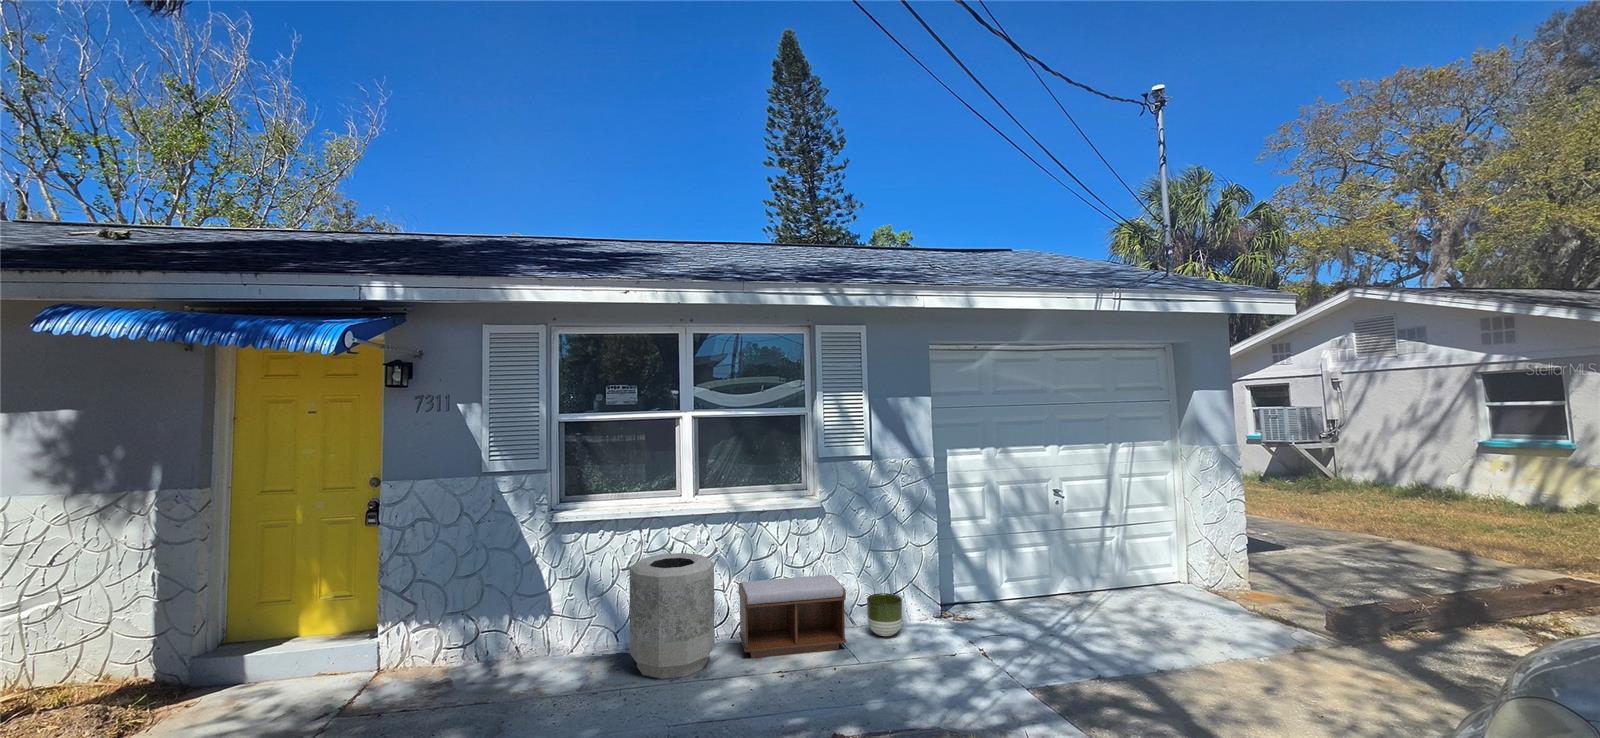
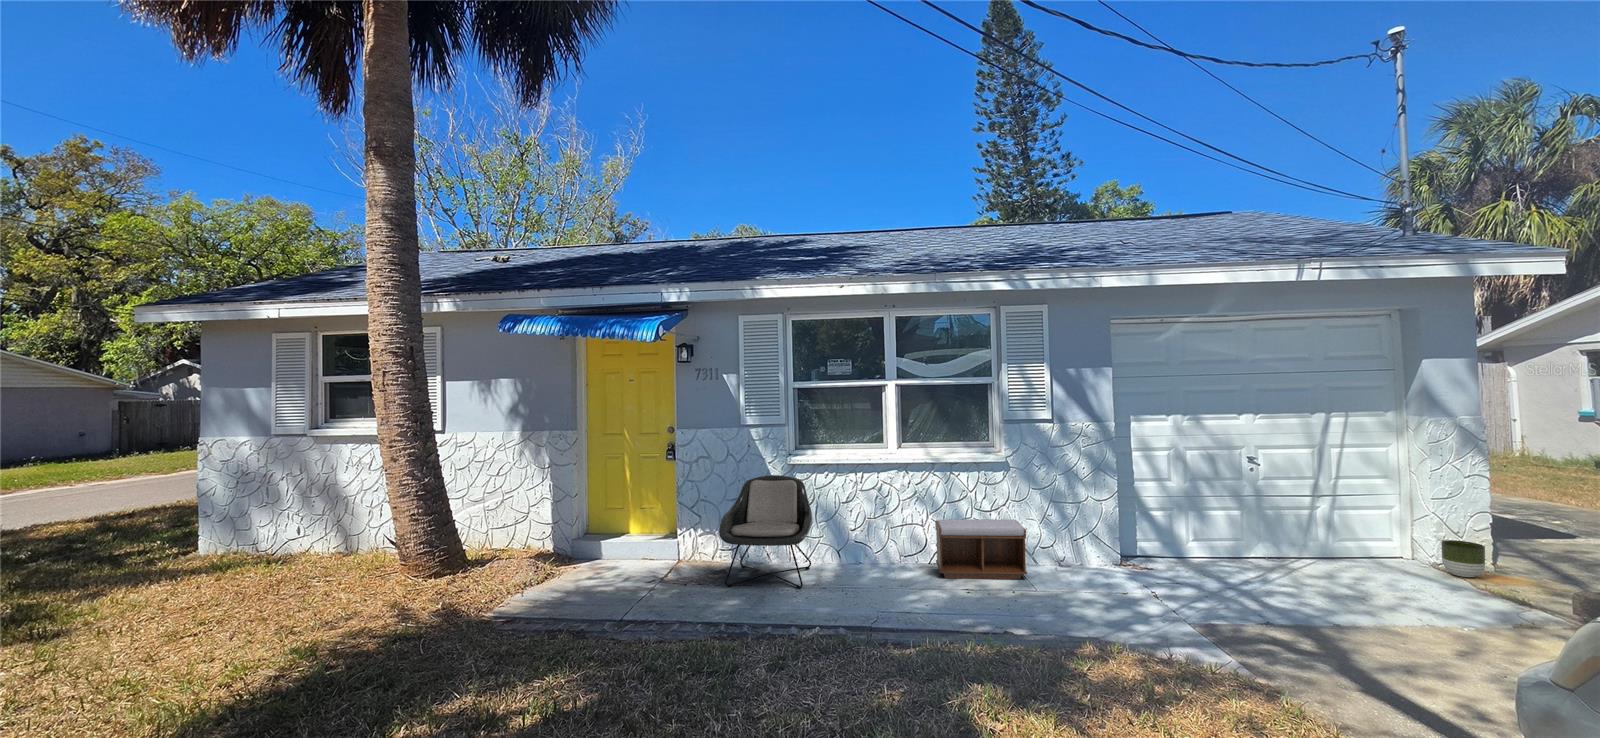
lounge chair: none [436,539,579,712] -> present [719,475,813,589]
trash can: present [629,553,715,679] -> none [849,493,915,584]
planter: present [867,593,902,636] -> present [1441,540,1485,577]

